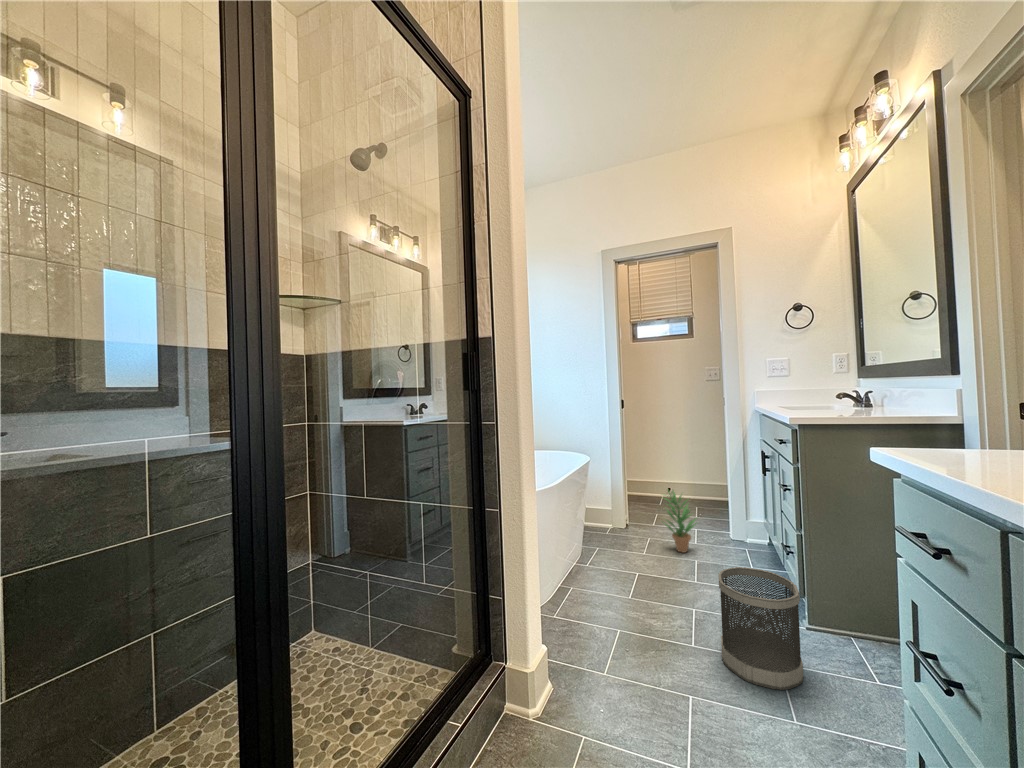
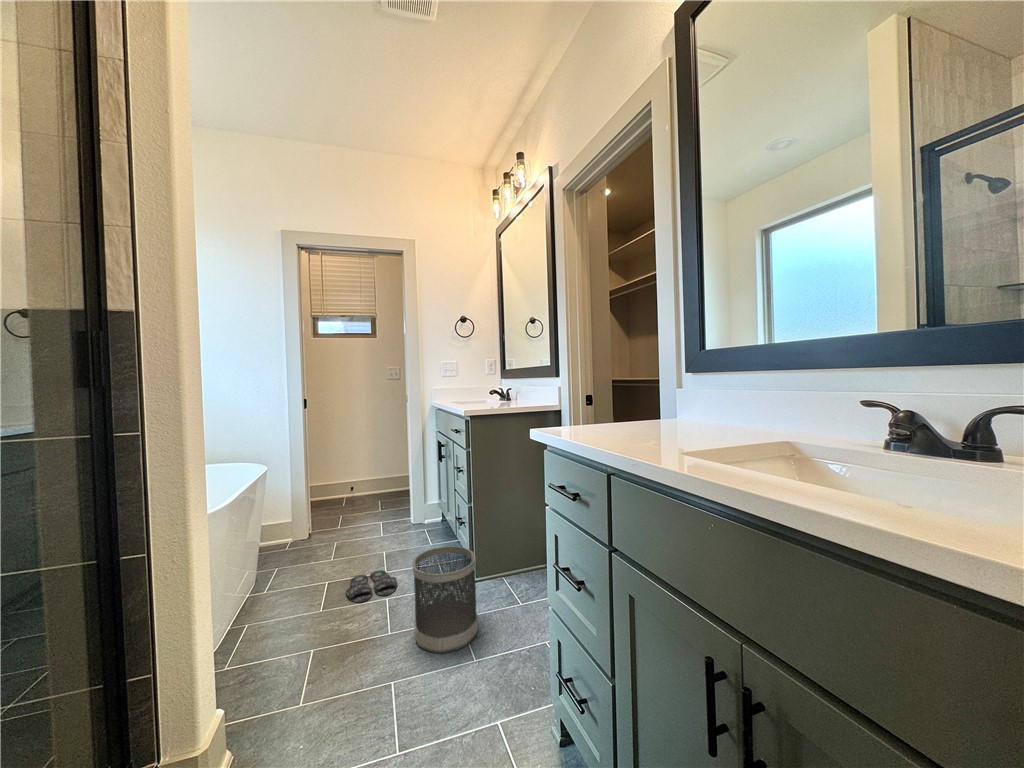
potted plant: present [665,491,696,553] -> none [348,487,386,549]
slippers: none [655,573,707,602] -> present [346,570,397,603]

